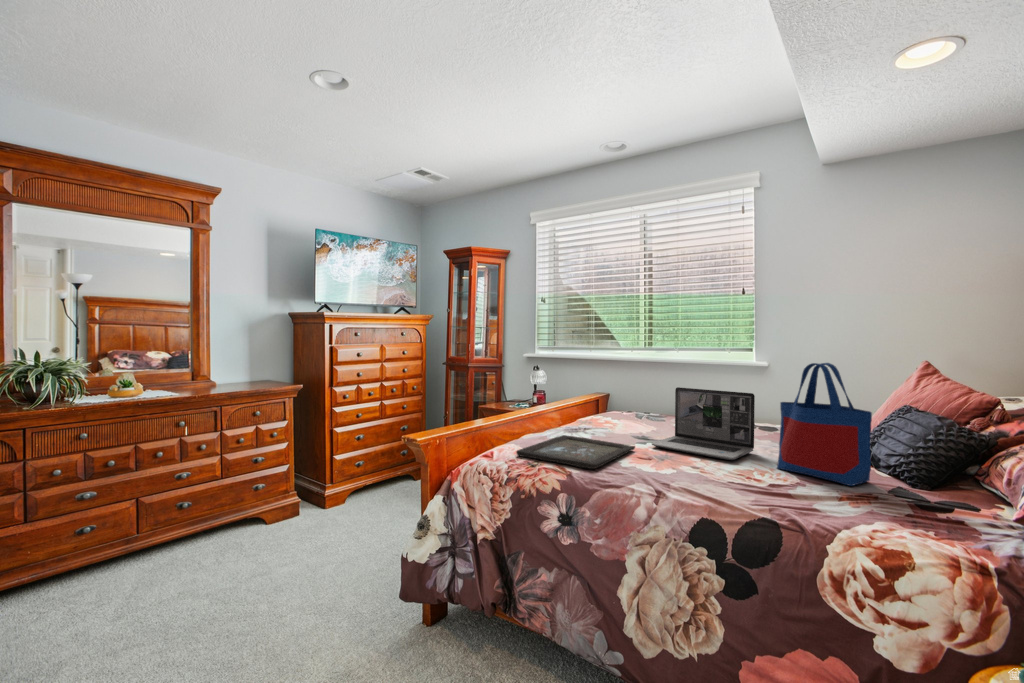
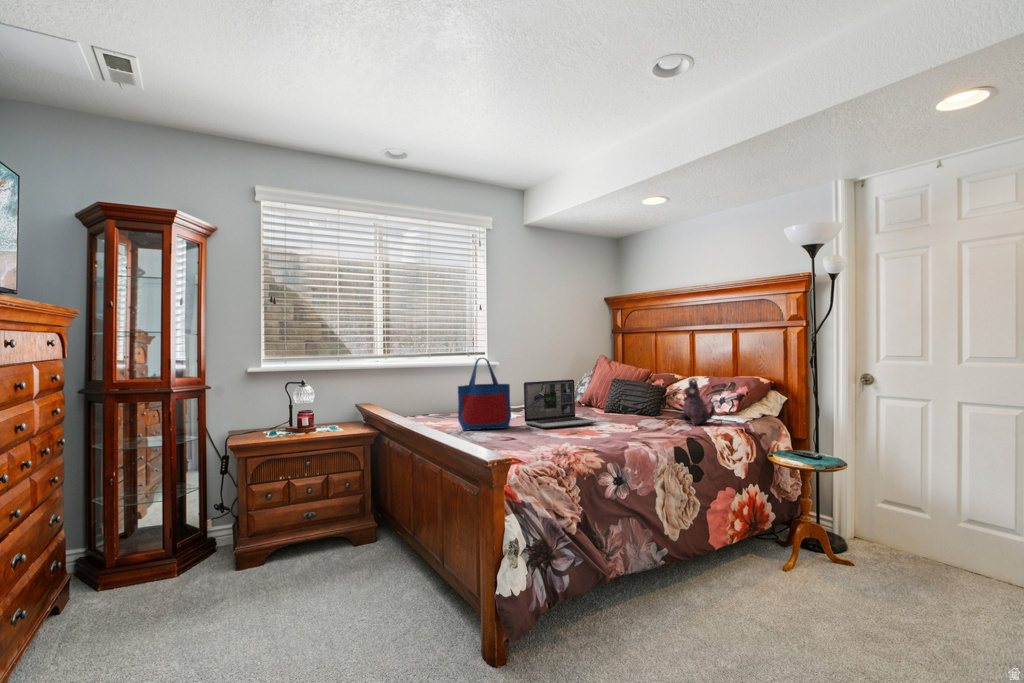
tote bag: present [777,363,872,486] -> present [458,358,511,431]
plush toy: none [856,426,953,524] -> present [678,380,715,425]
tray: present [516,435,635,469] -> none [494,429,601,452]

